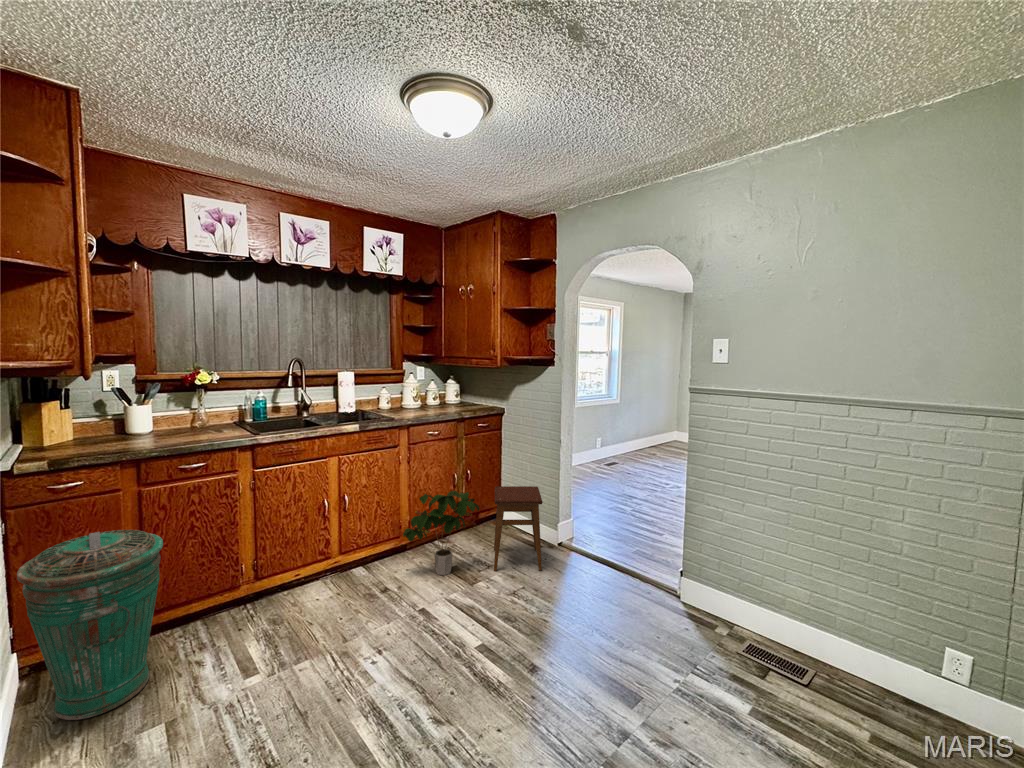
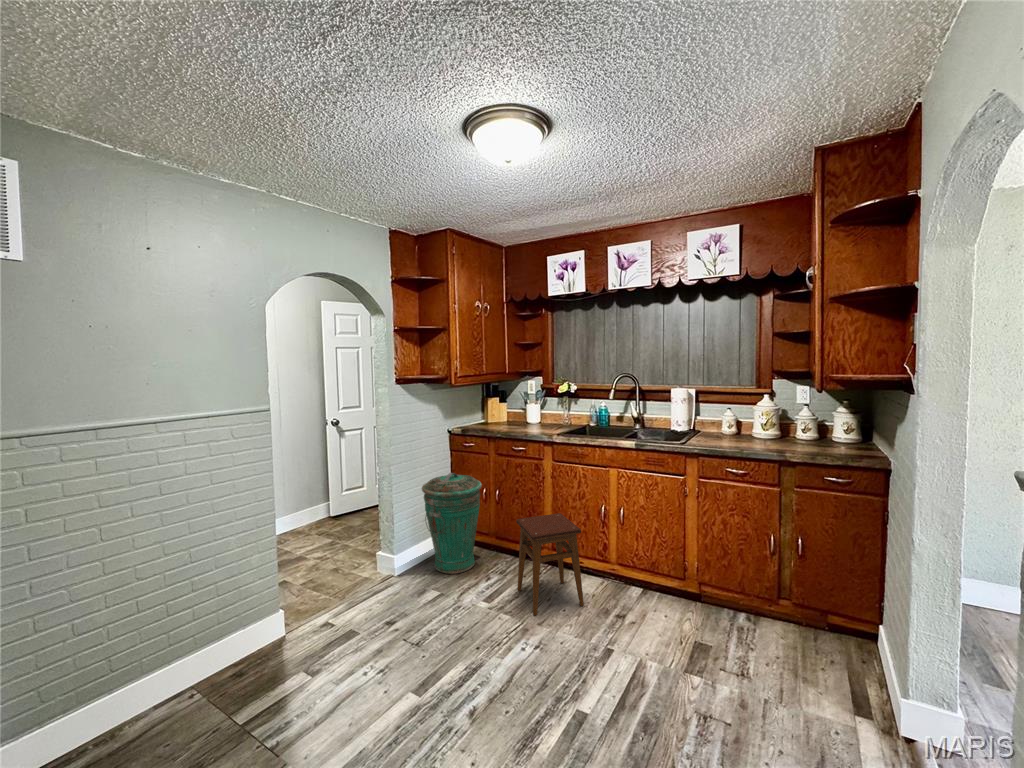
stool: present [494,486,543,571] -> present [516,513,584,616]
potted plant: present [403,491,480,575] -> none [648,535,735,645]

